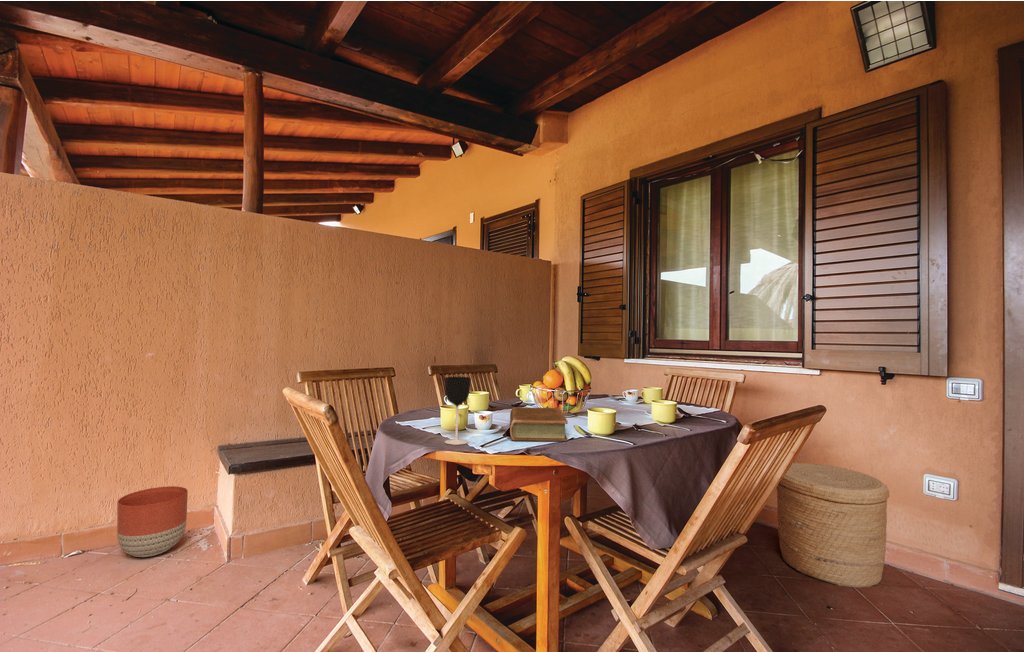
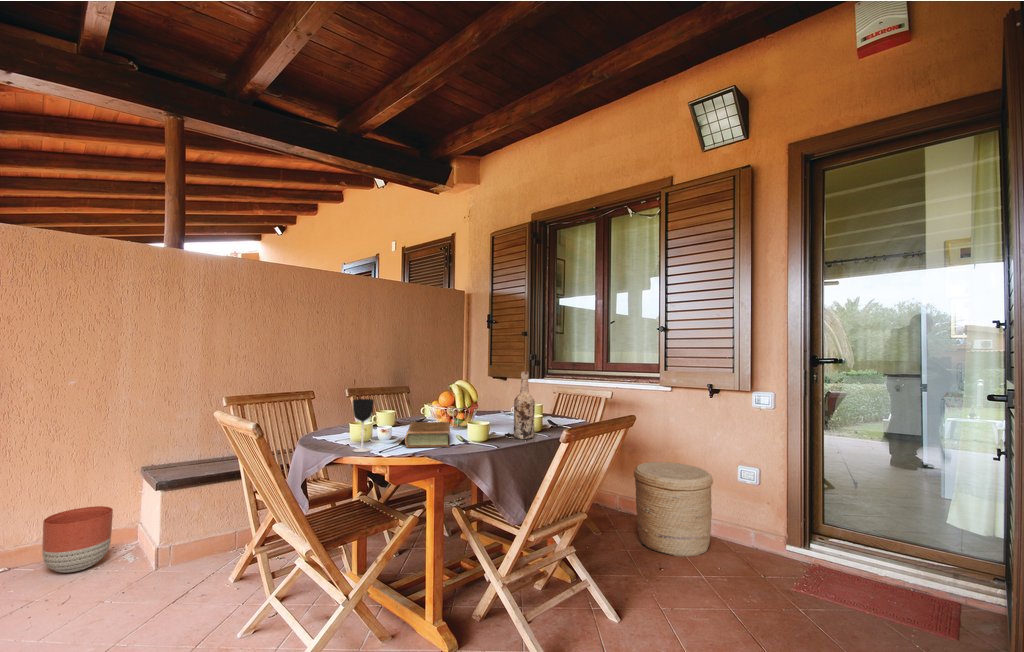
wine bottle: none [645,344,673,434] -> present [514,371,535,439]

